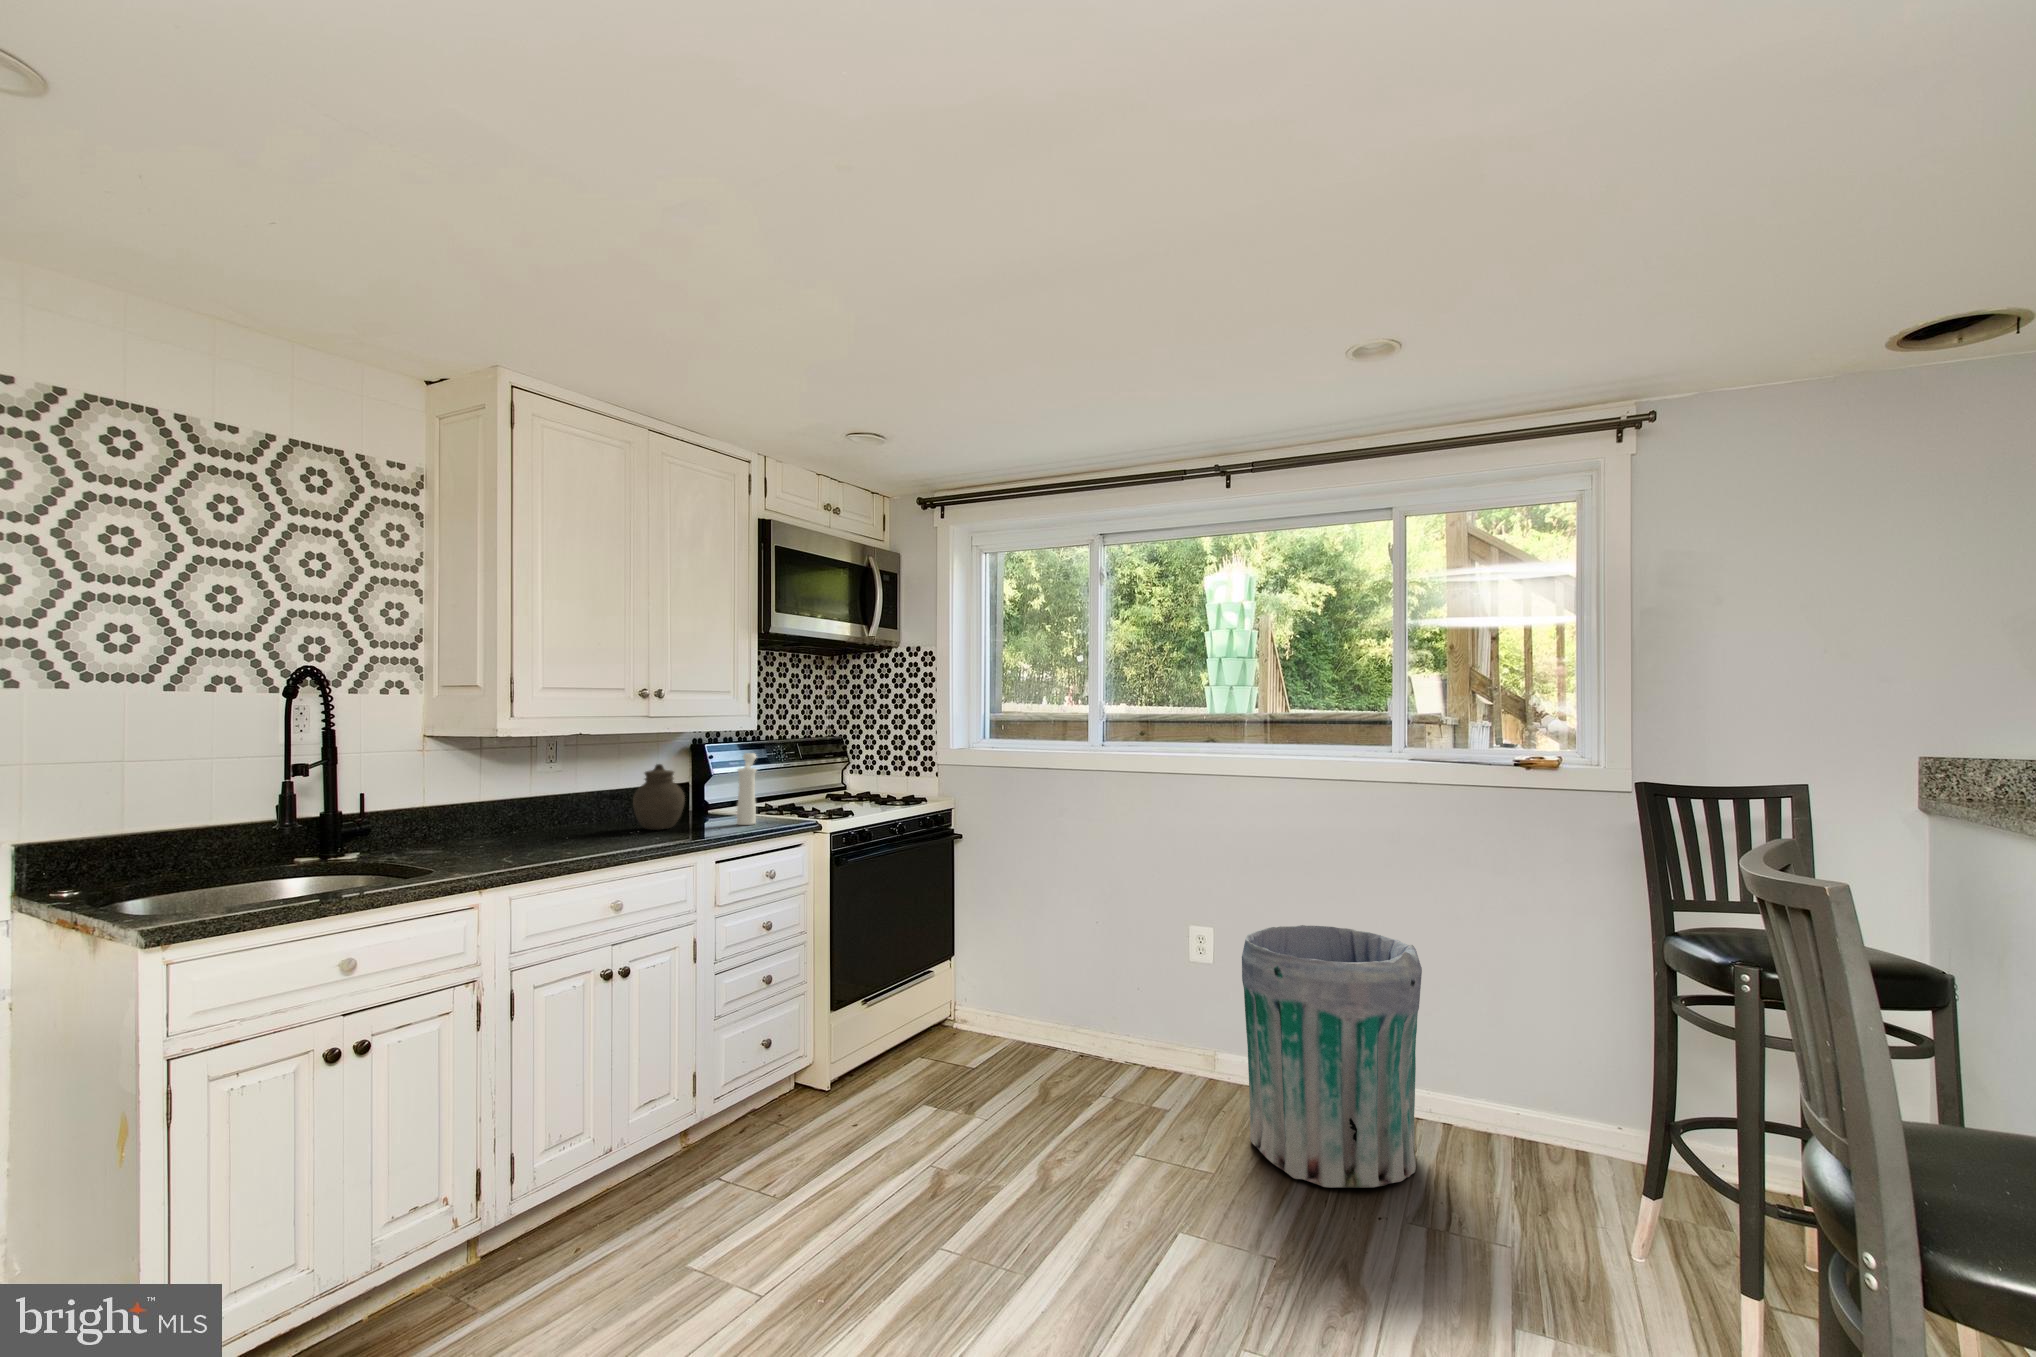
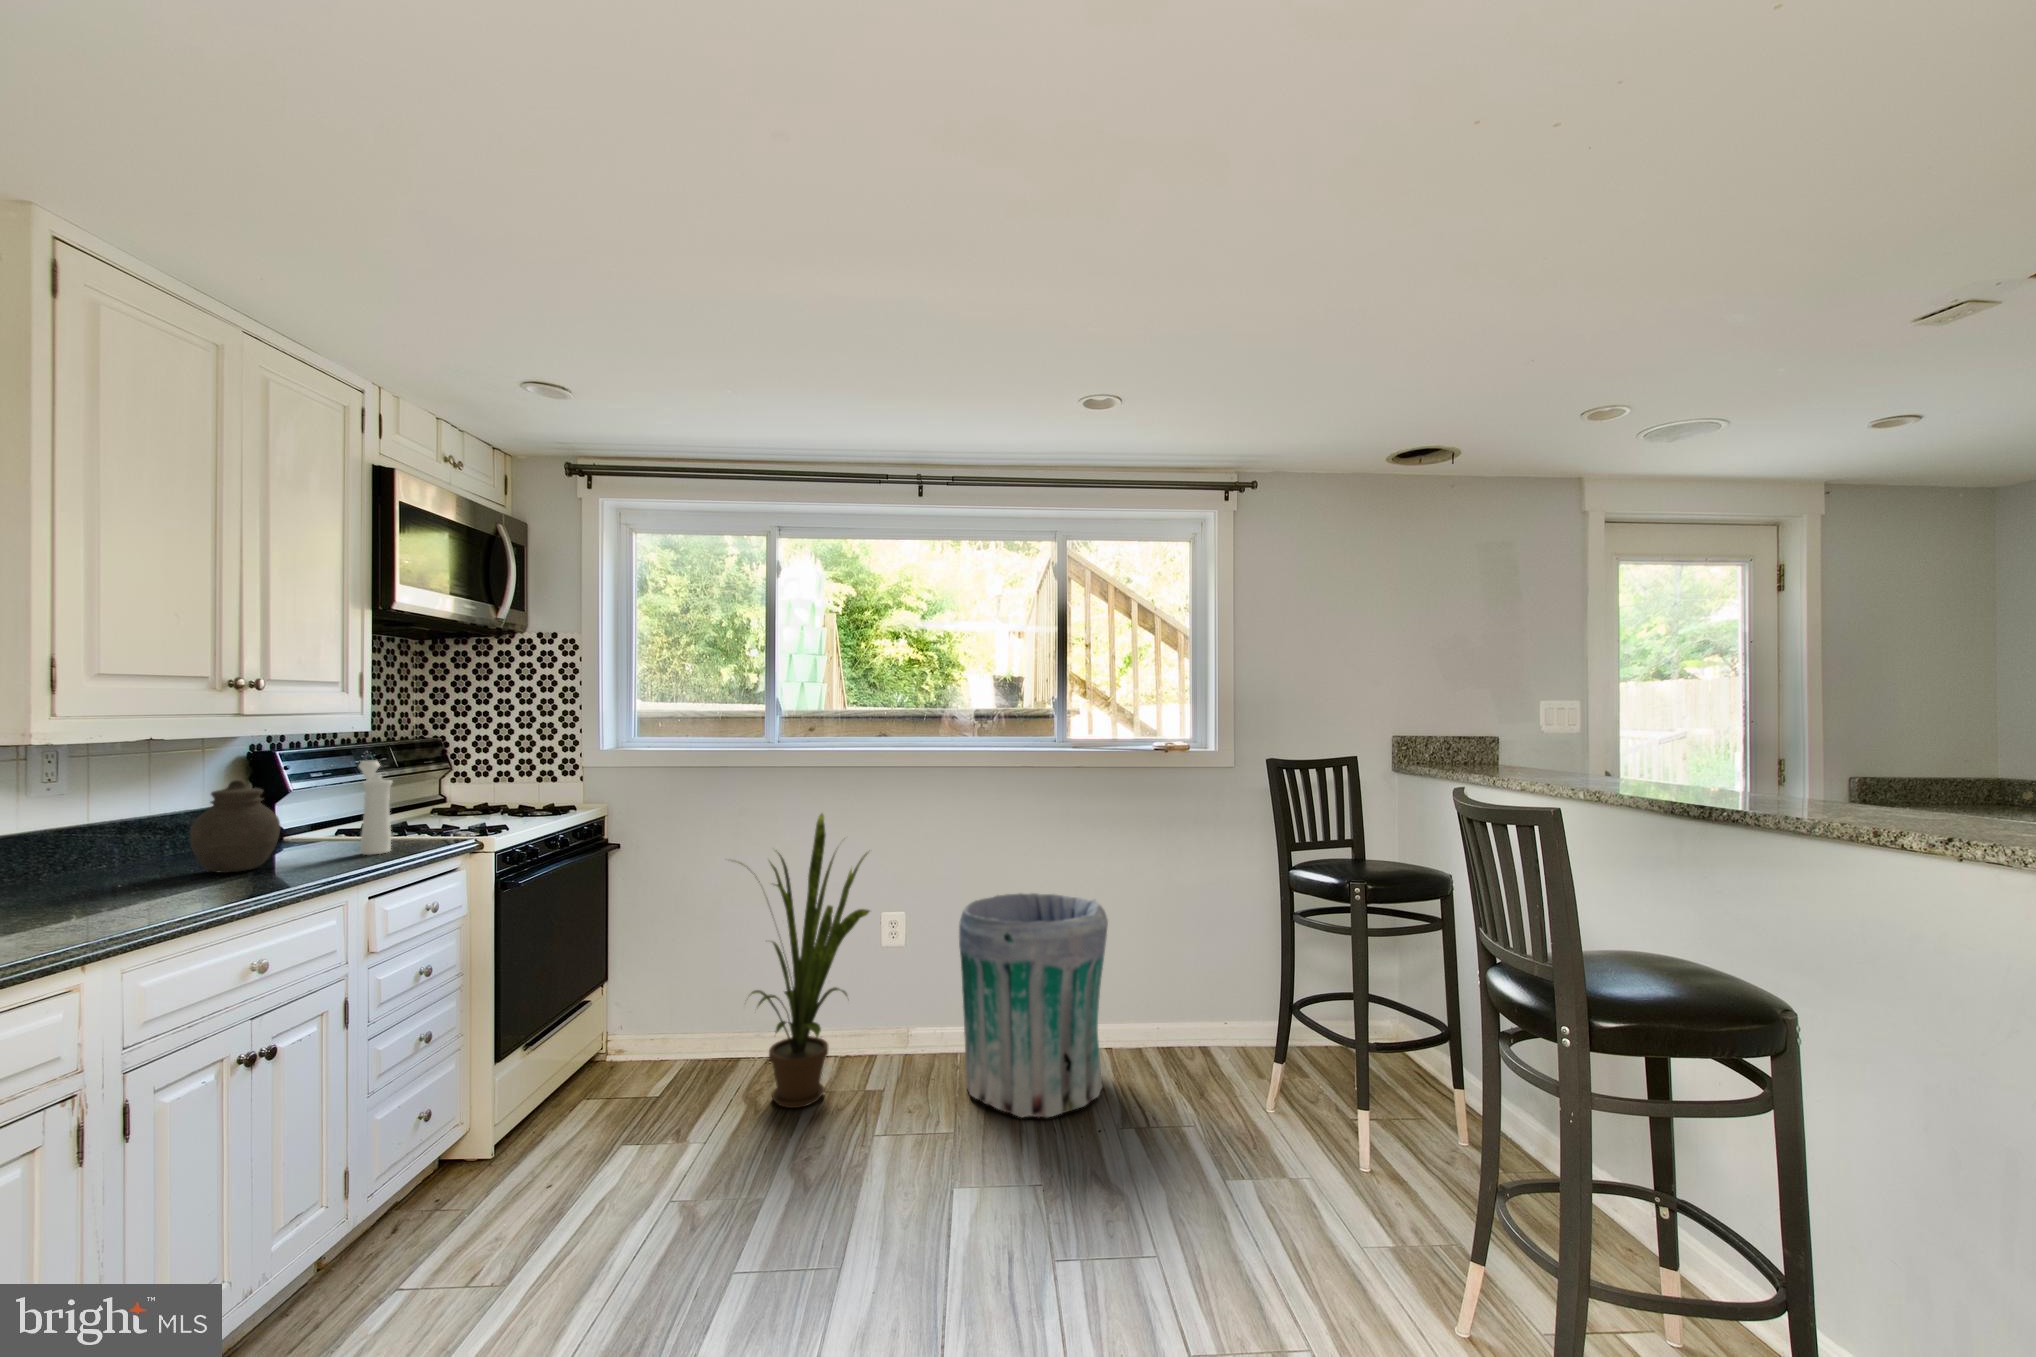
house plant: none [1021,818,1164,1107] -> present [740,814,870,1108]

